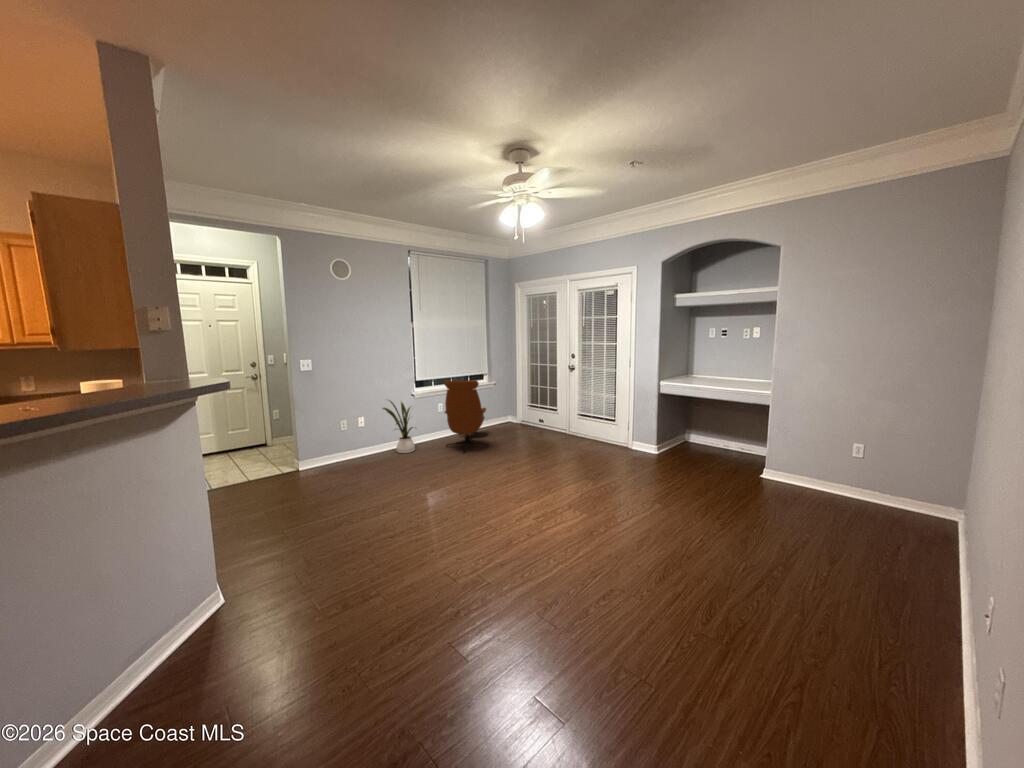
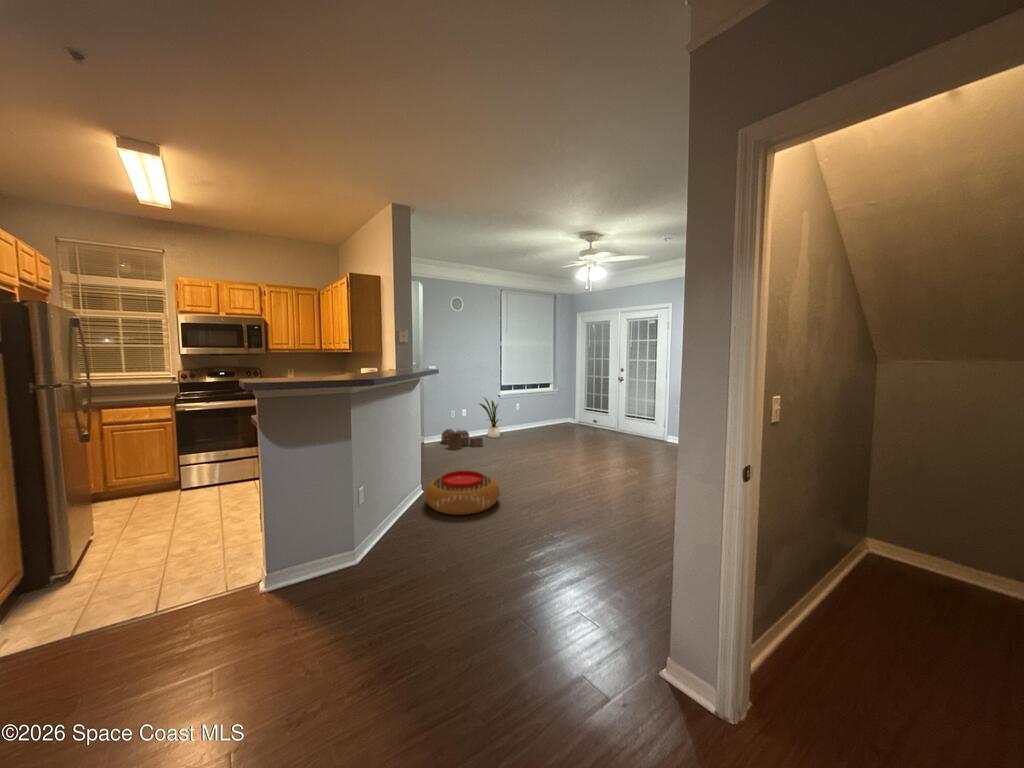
lounge chair: present [445,380,489,453] -> none [522,385,555,439]
woven basket: none [325,446,385,481] -> present [441,429,483,450]
pouf: none [197,556,361,679] -> present [425,471,499,515]

